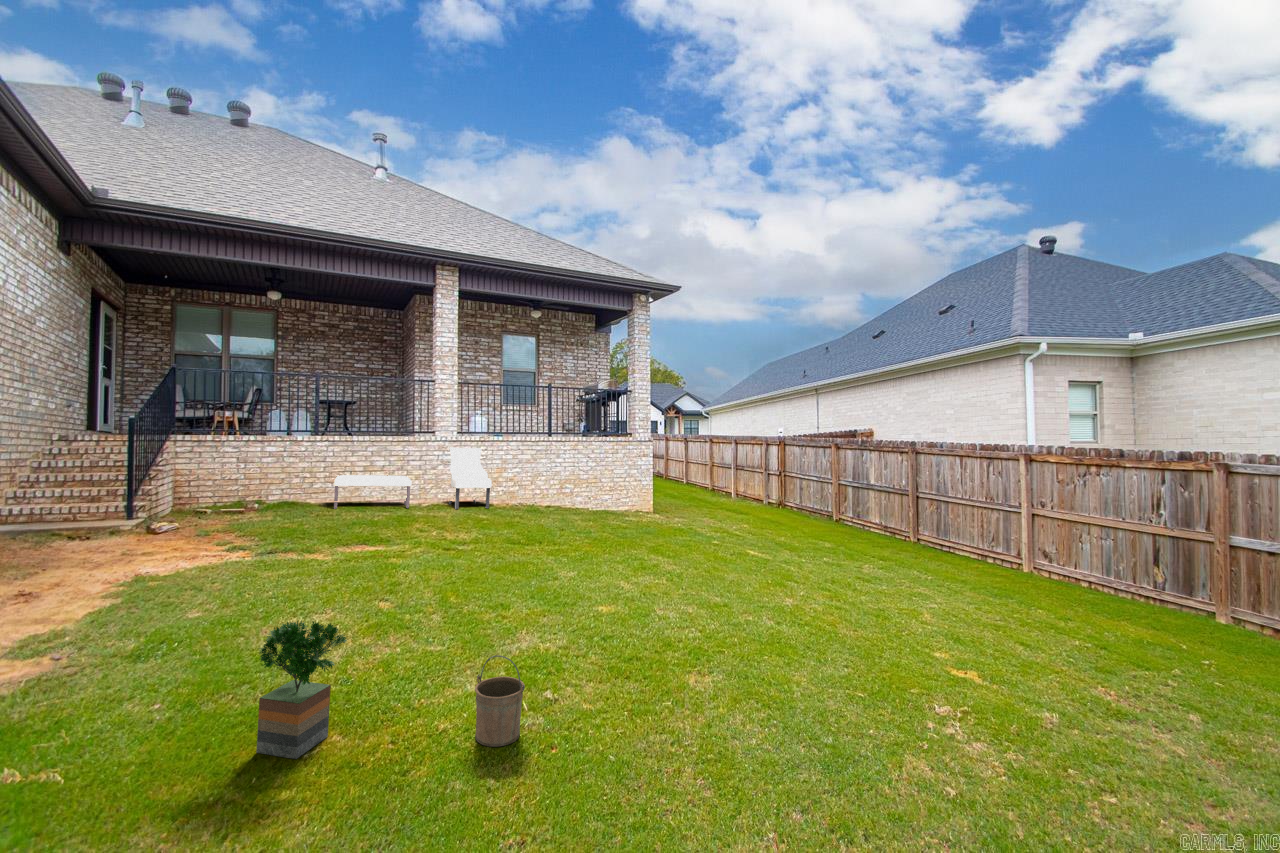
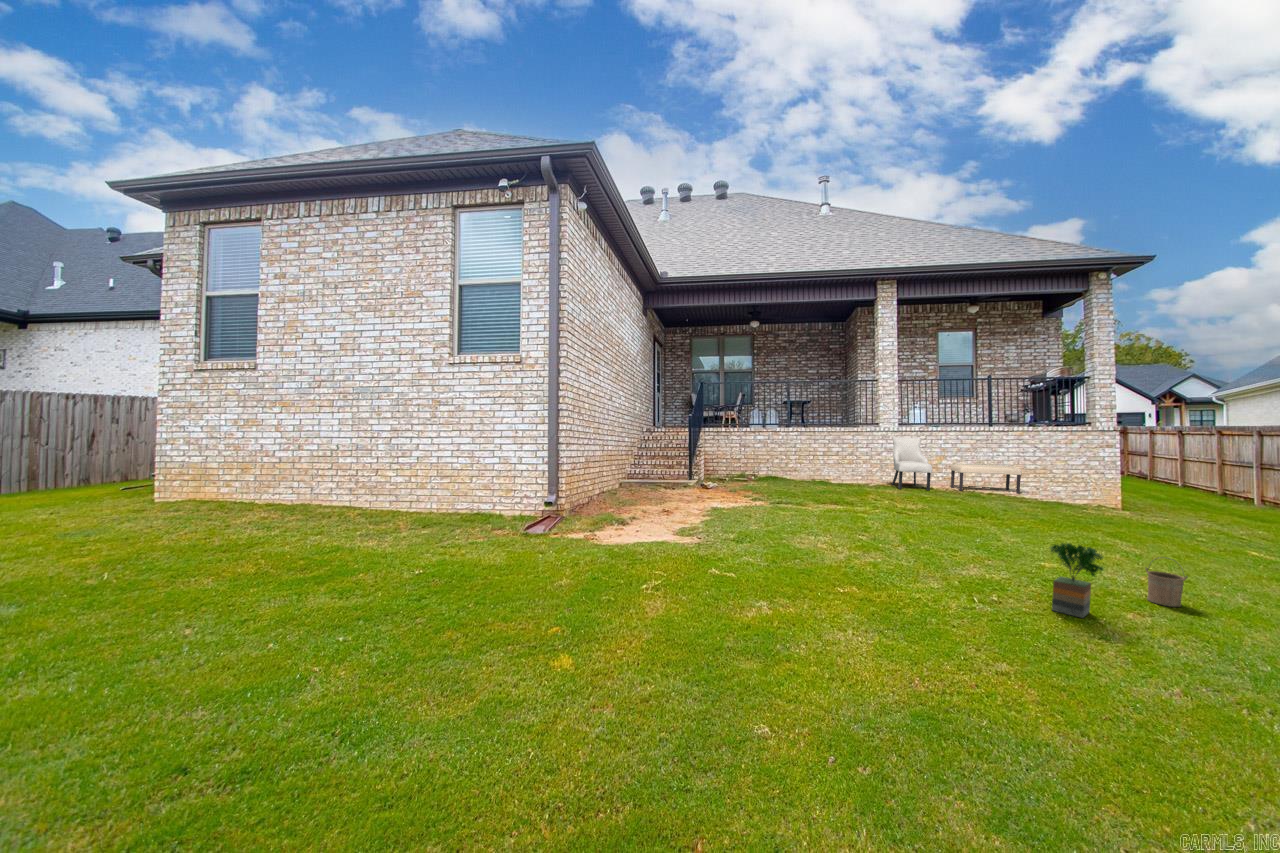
bench: present [334,475,411,509] -> present [951,464,1022,493]
potted tree: present [257,621,347,759] -> present [1051,543,1104,618]
bucket: present [475,655,525,747] -> present [1146,559,1188,607]

